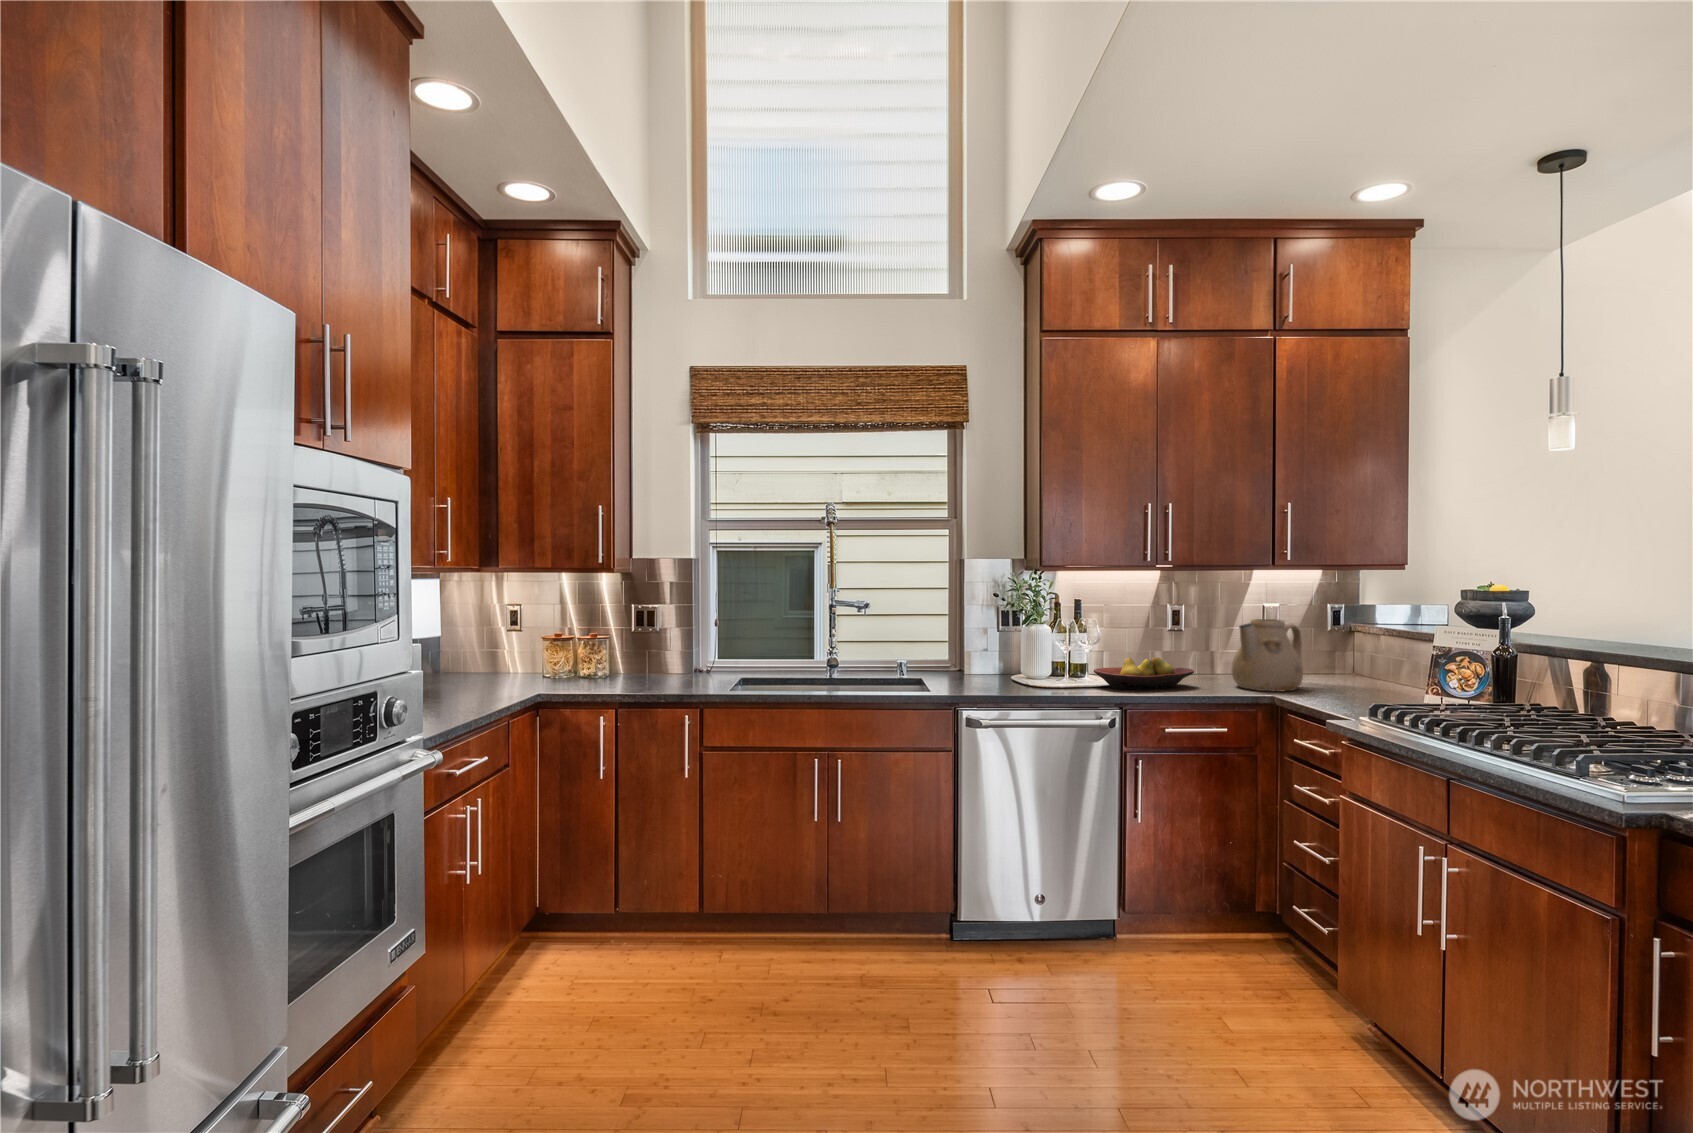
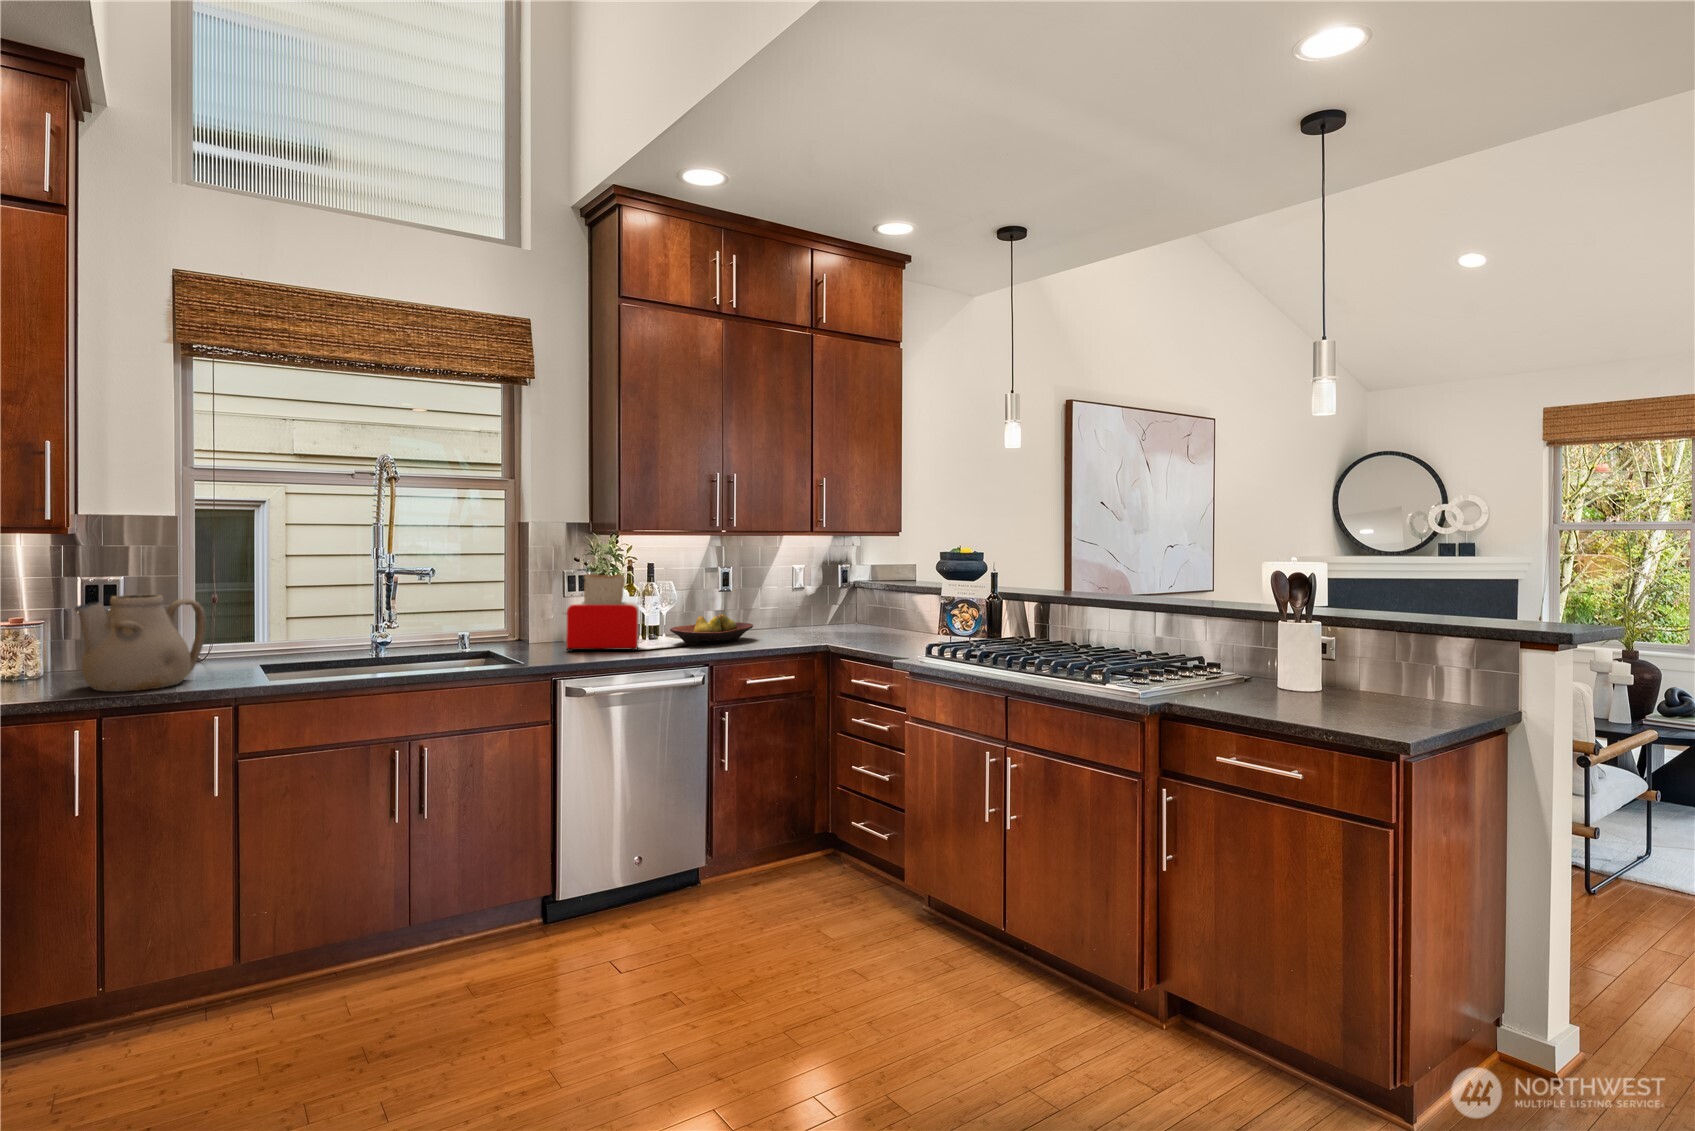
toaster: none [981,609,1058,690] -> present [563,574,639,652]
teapot: present [1231,619,1303,692] -> present [74,595,207,691]

